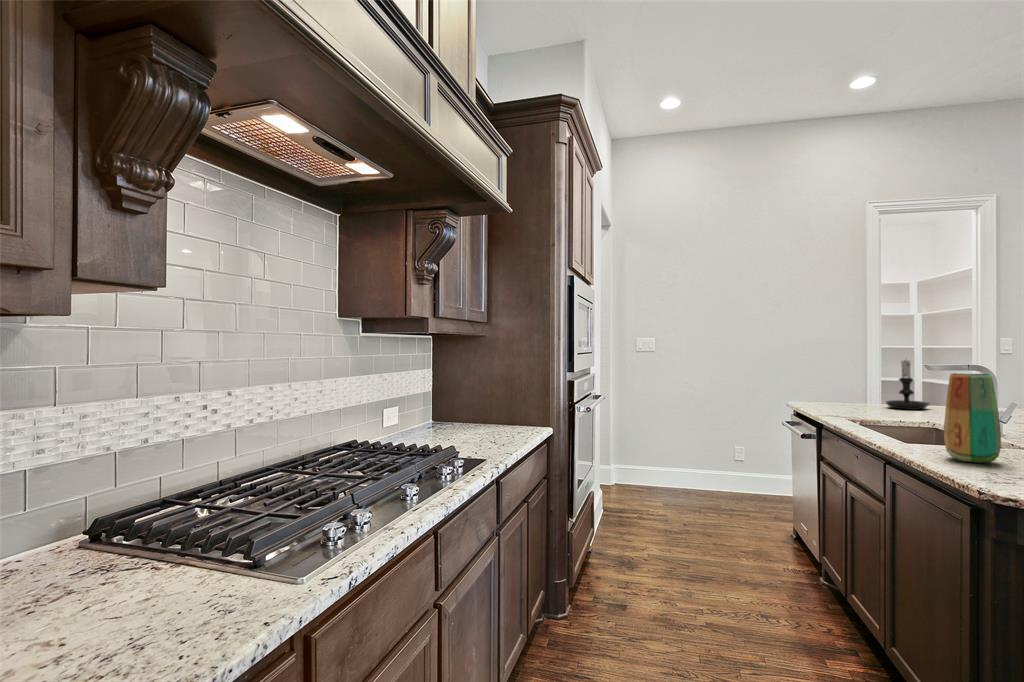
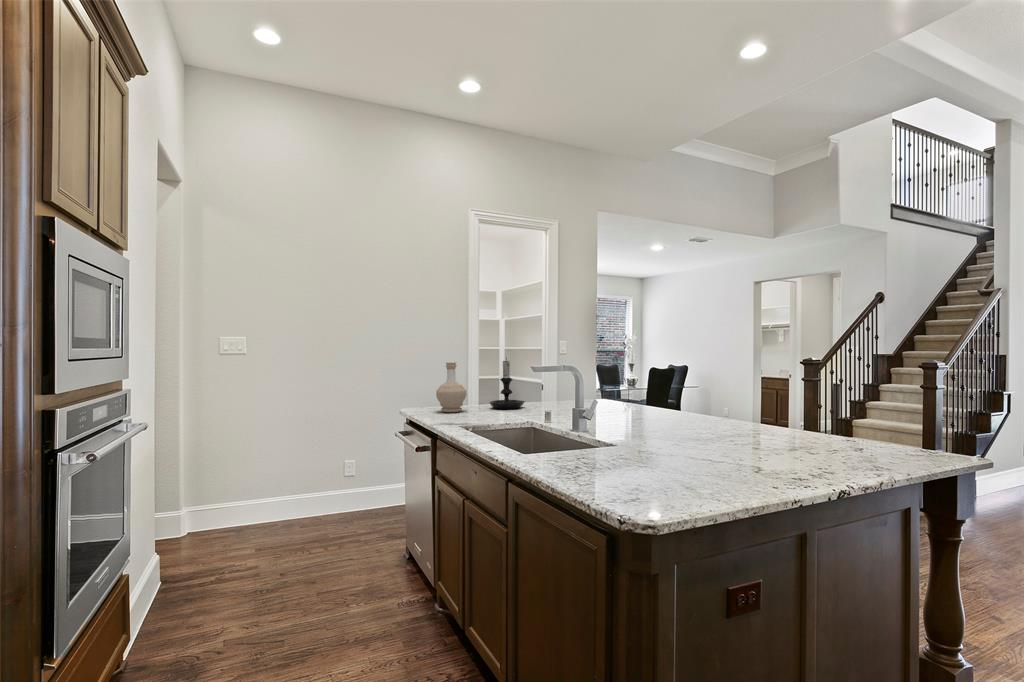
bottle: none [824,361,857,408] -> present [436,362,467,412]
vase: present [944,373,1001,463] -> none [567,376,614,473]

